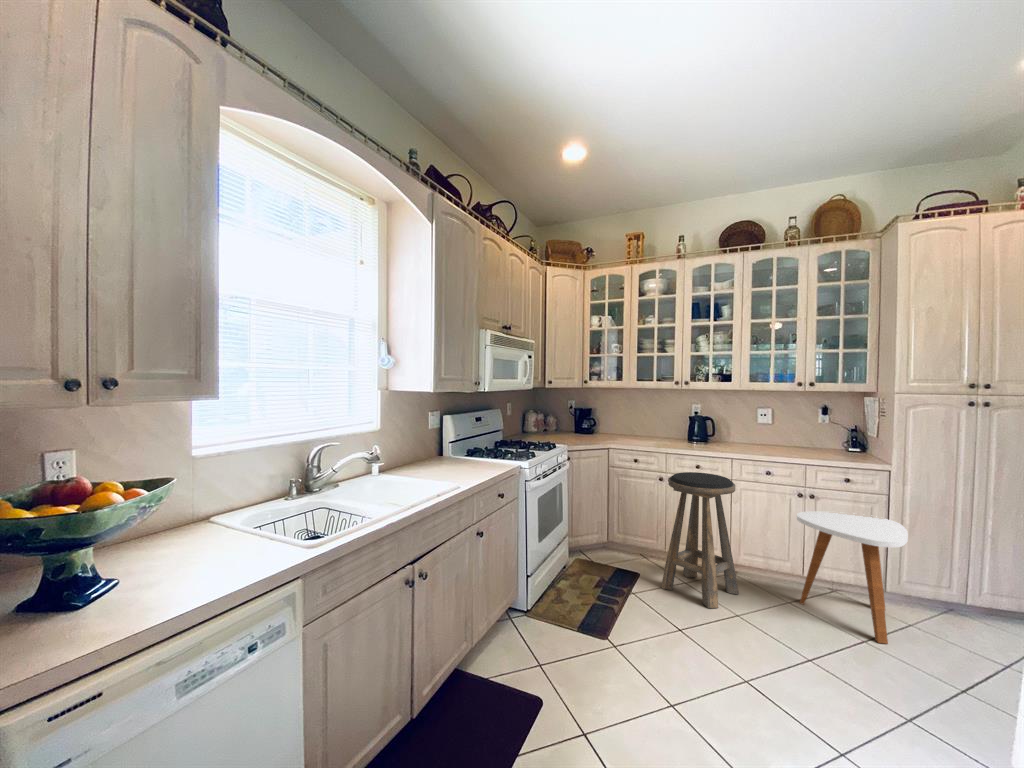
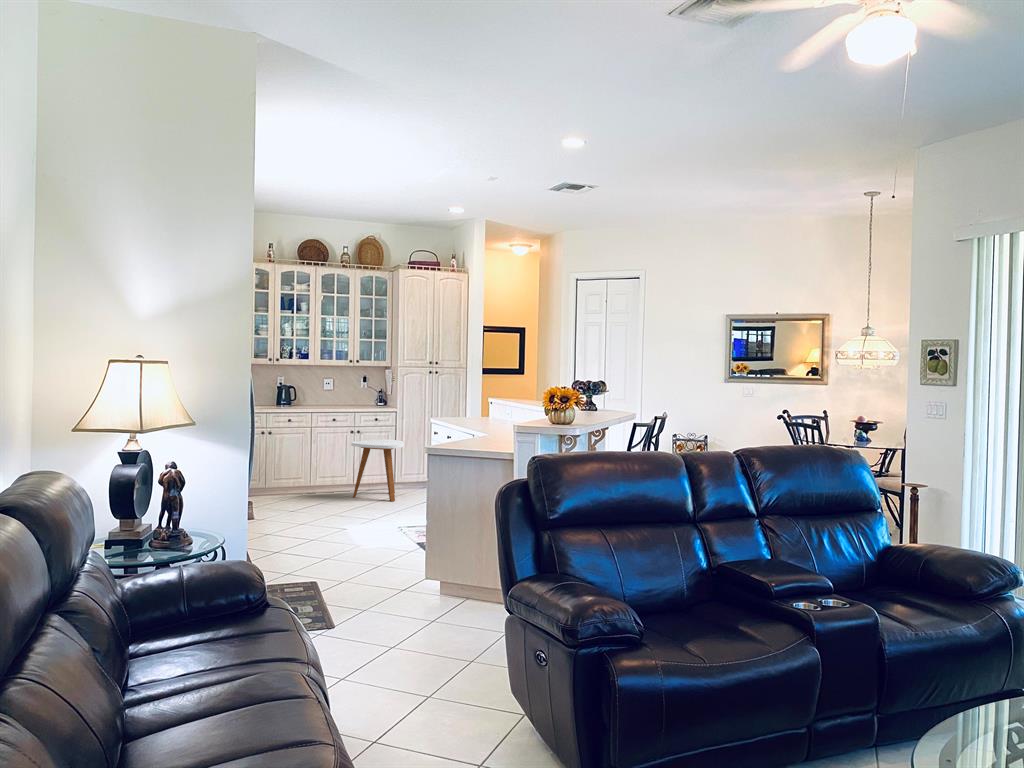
stool: present [661,472,738,608] -> none [270,423,319,506]

